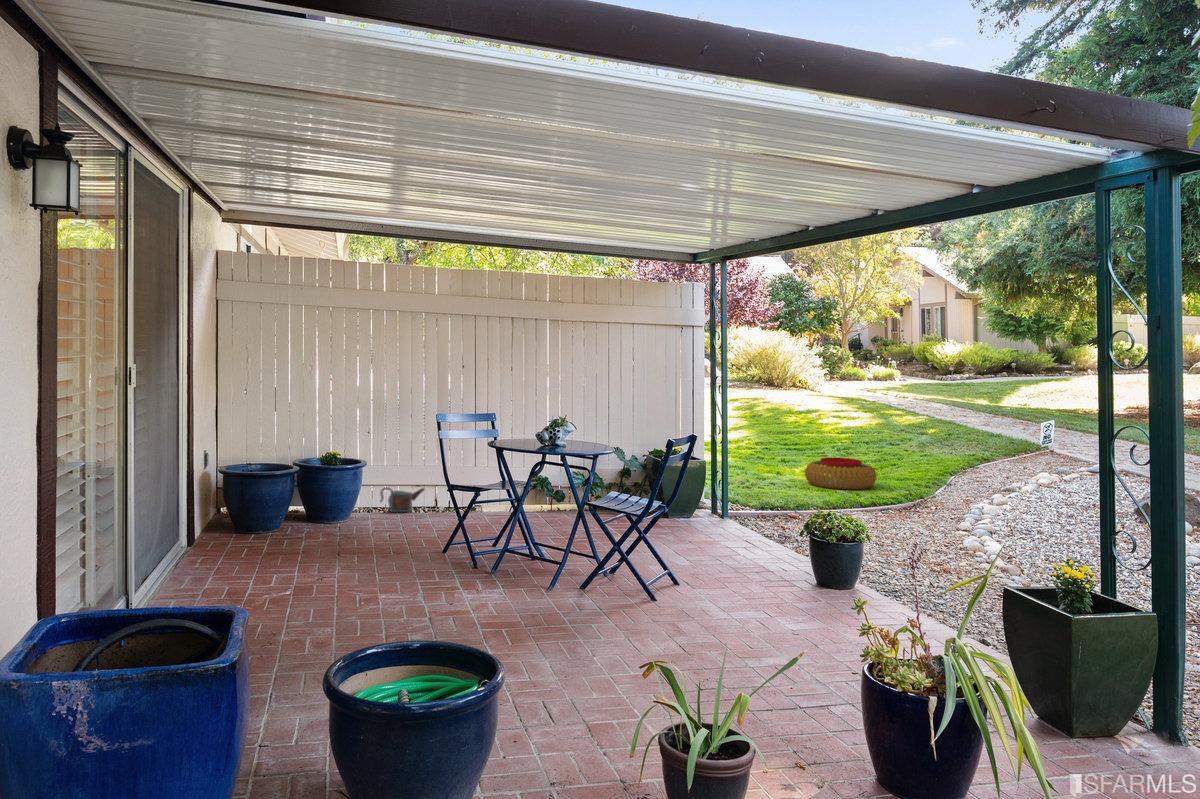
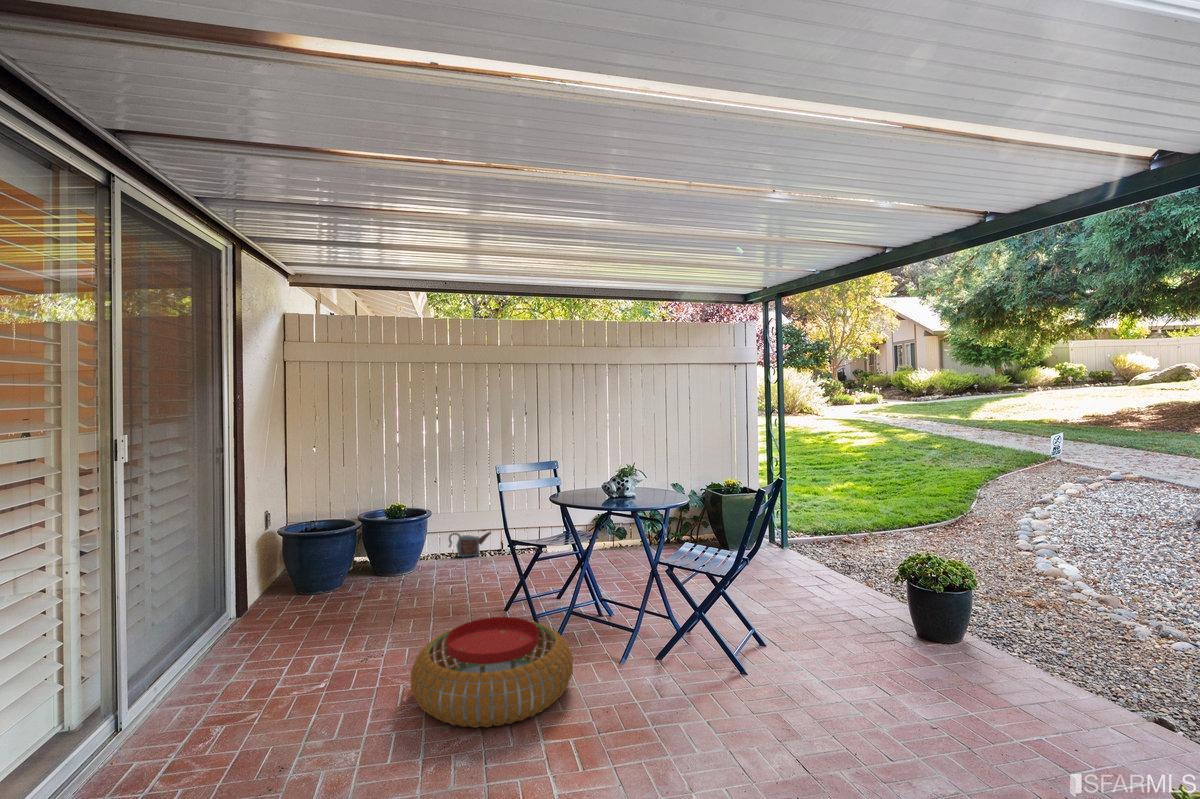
pouf: present [805,457,876,490] -> present [411,617,573,728]

